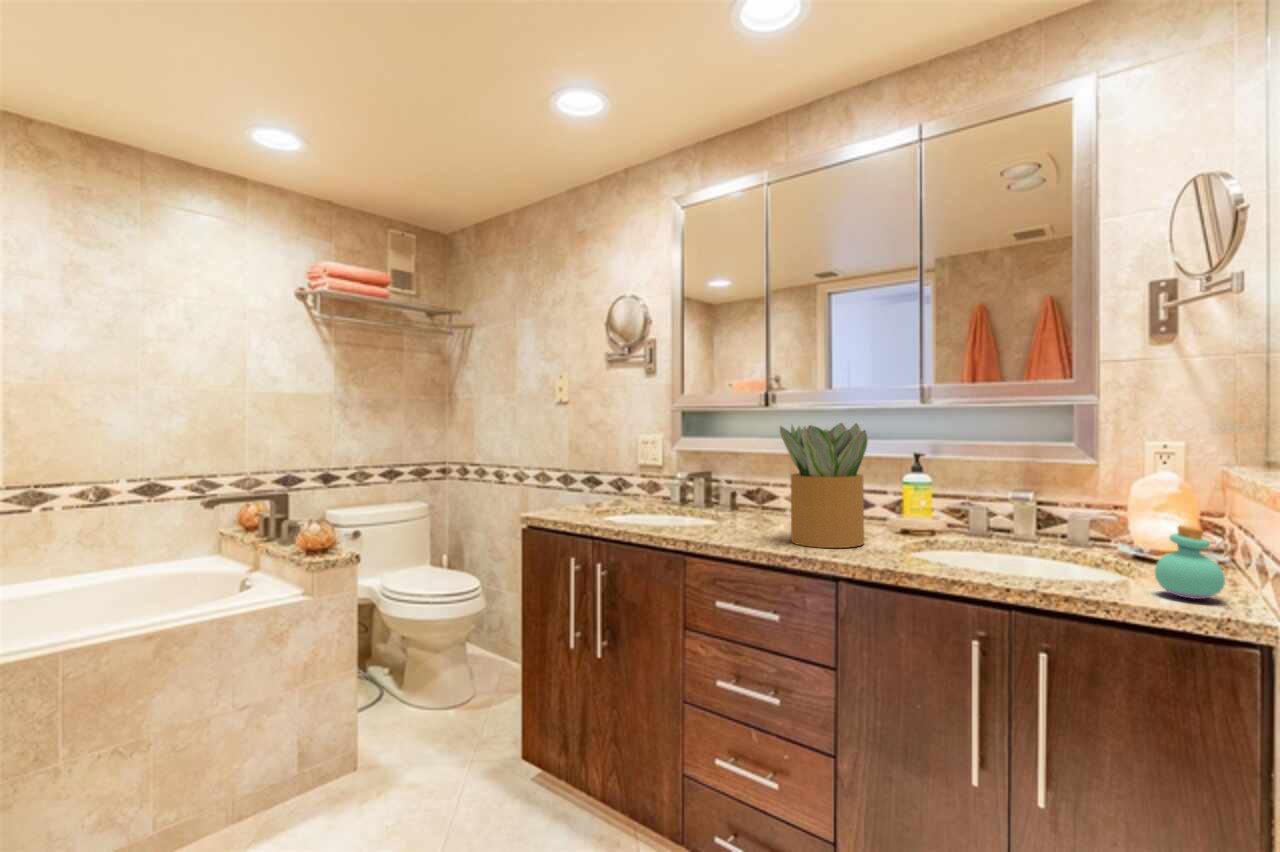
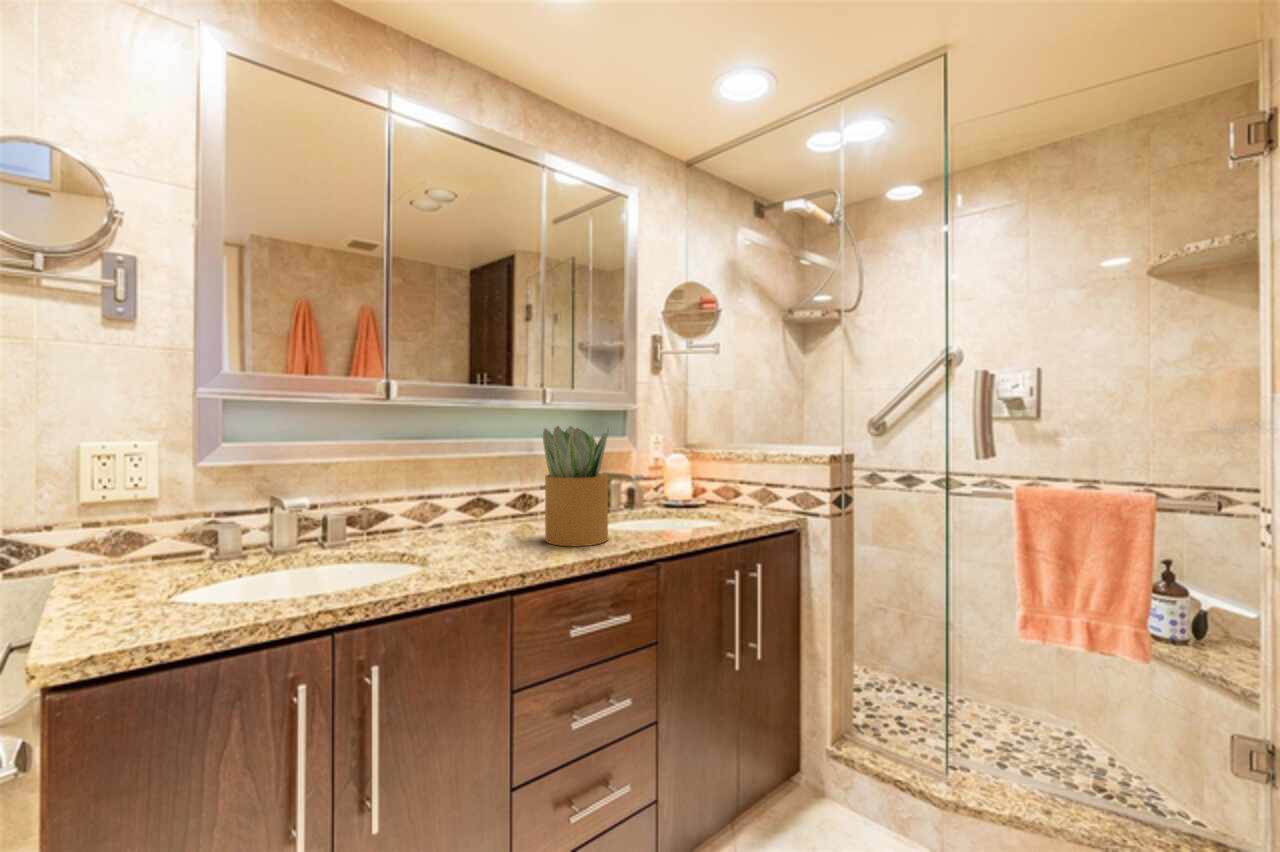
perfume bottle: present [1155,525,1225,599] -> none [740,481,767,518]

